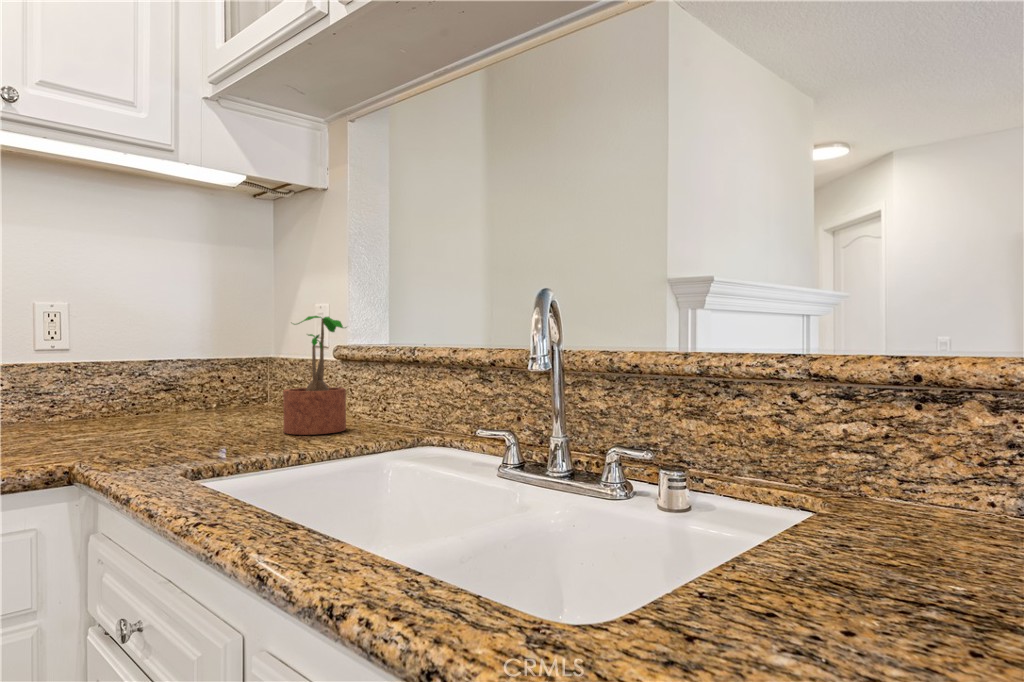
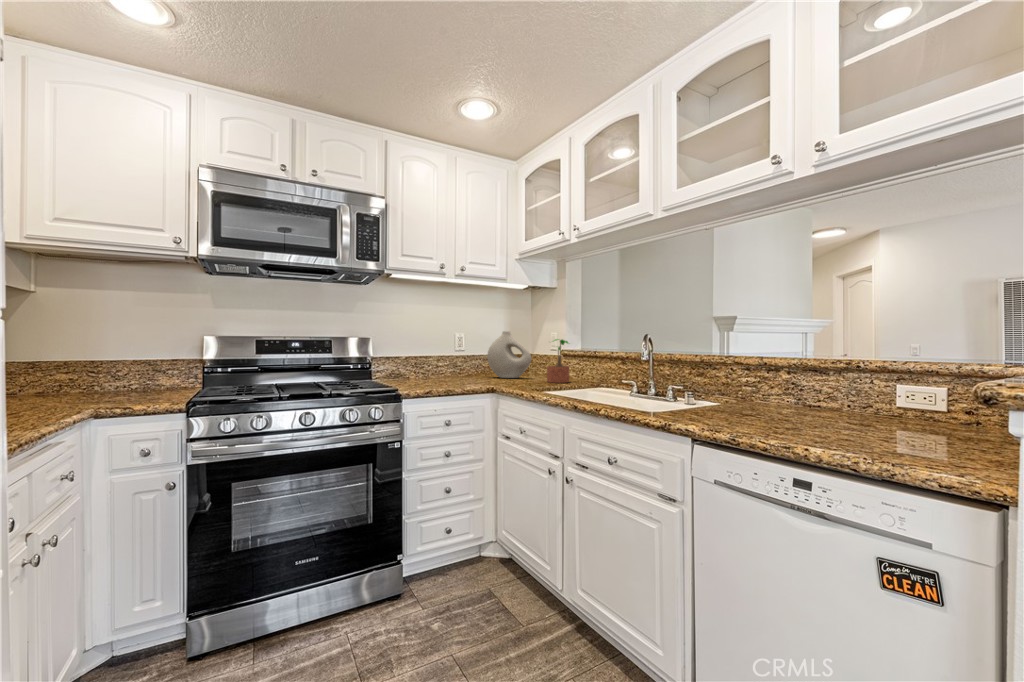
vase: none [134,297,255,421] -> present [487,331,531,378]

